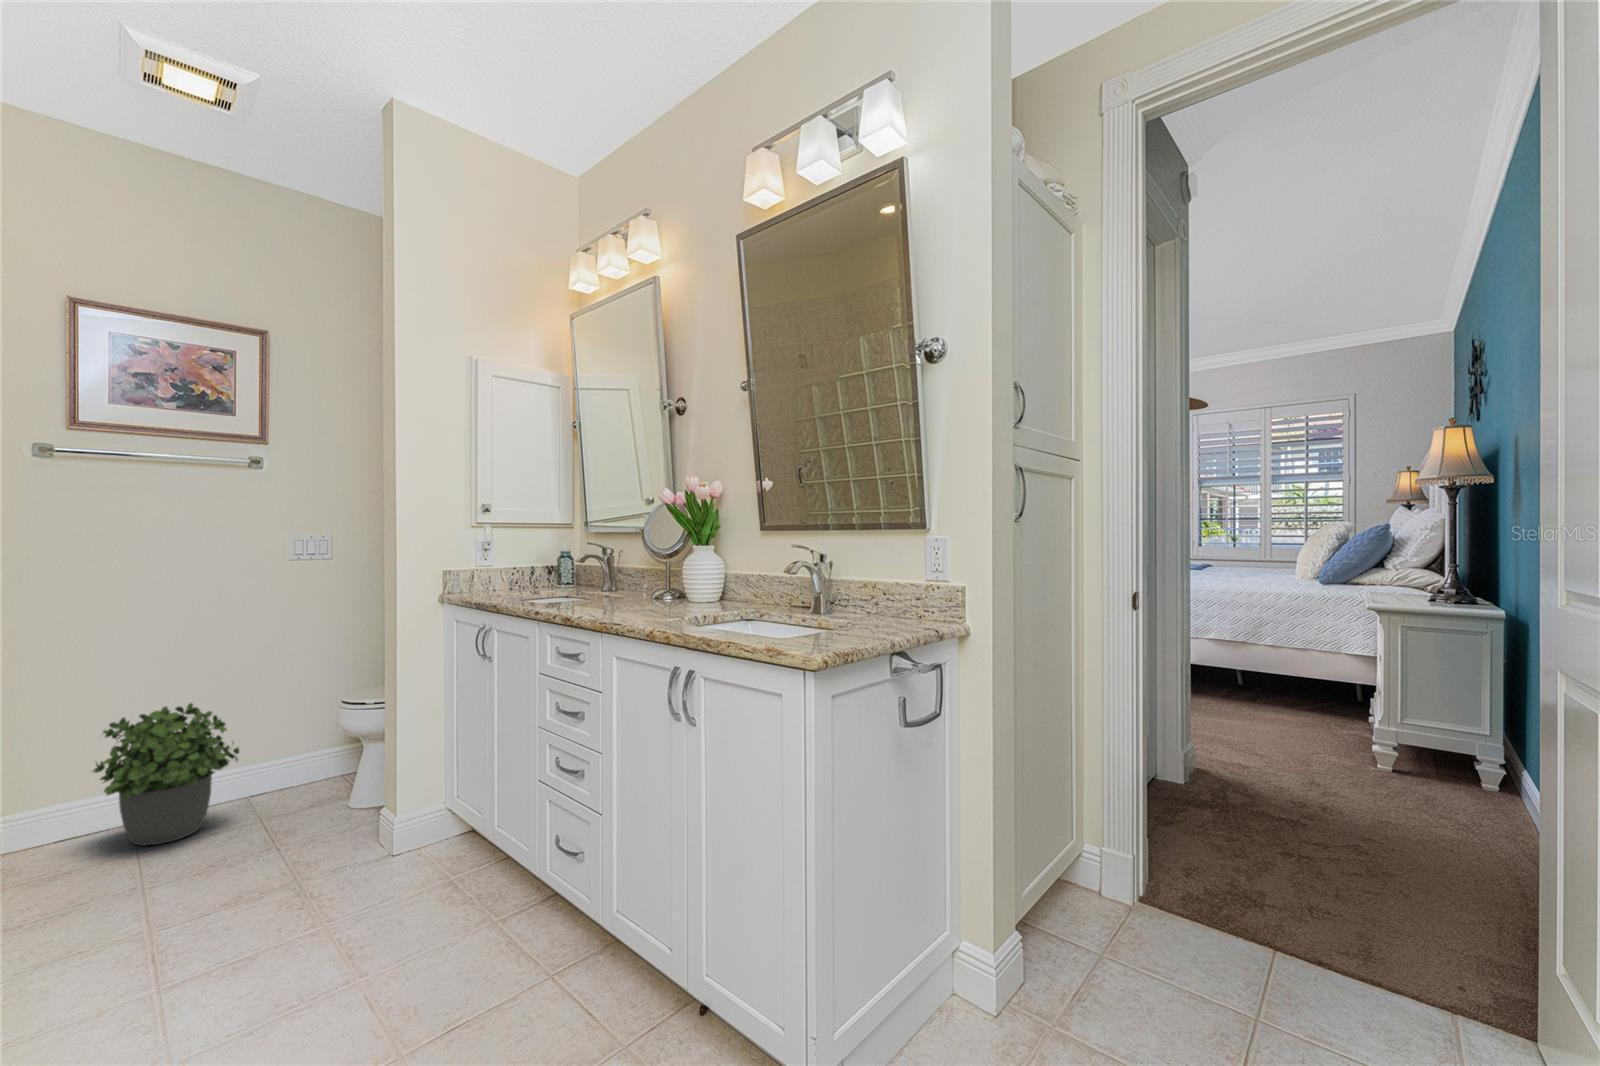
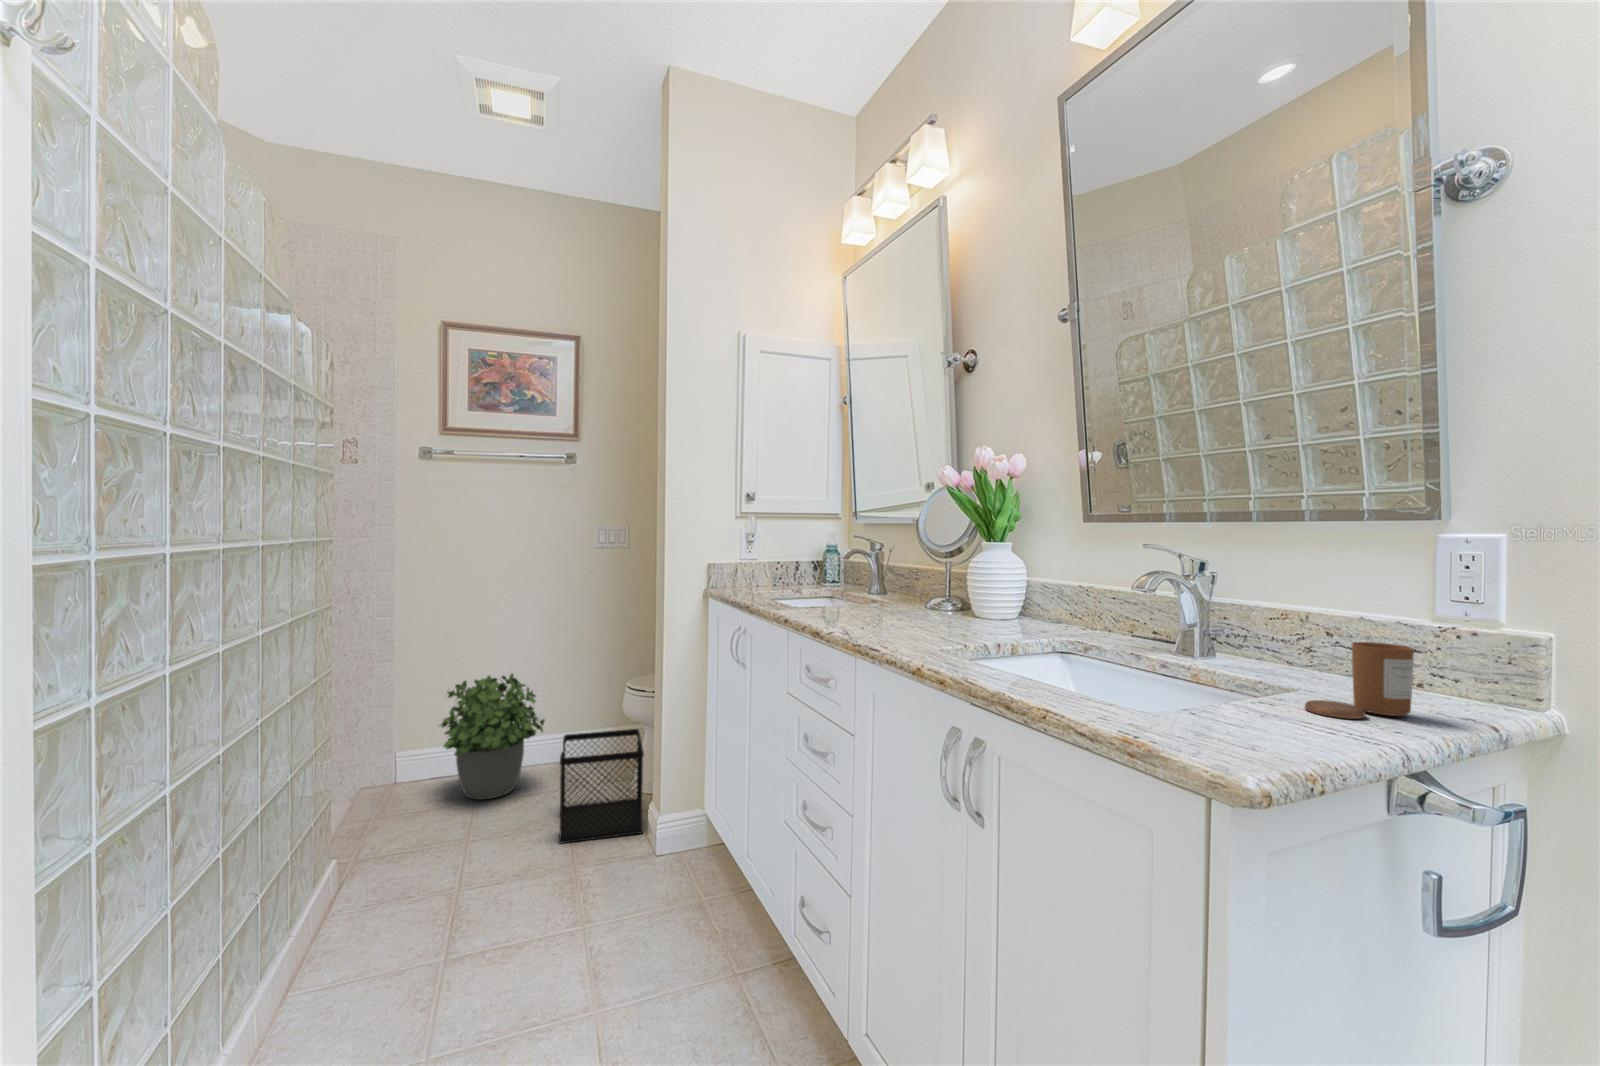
candle: none [855,595,899,633] -> present [1305,642,1414,719]
wastebasket: none [273,741,378,862] -> present [559,729,644,844]

